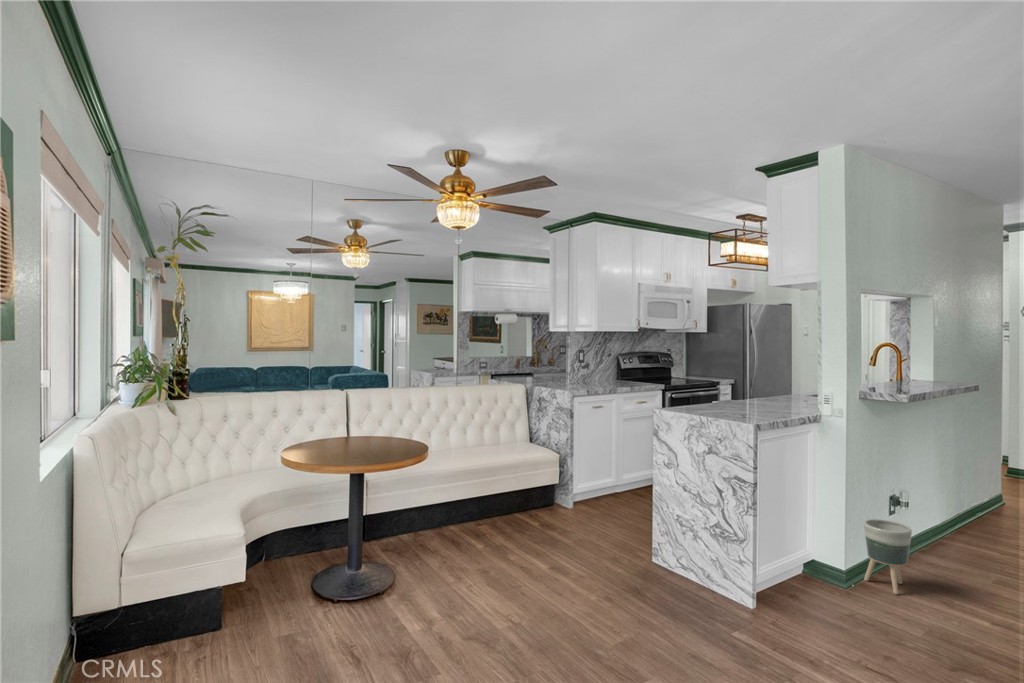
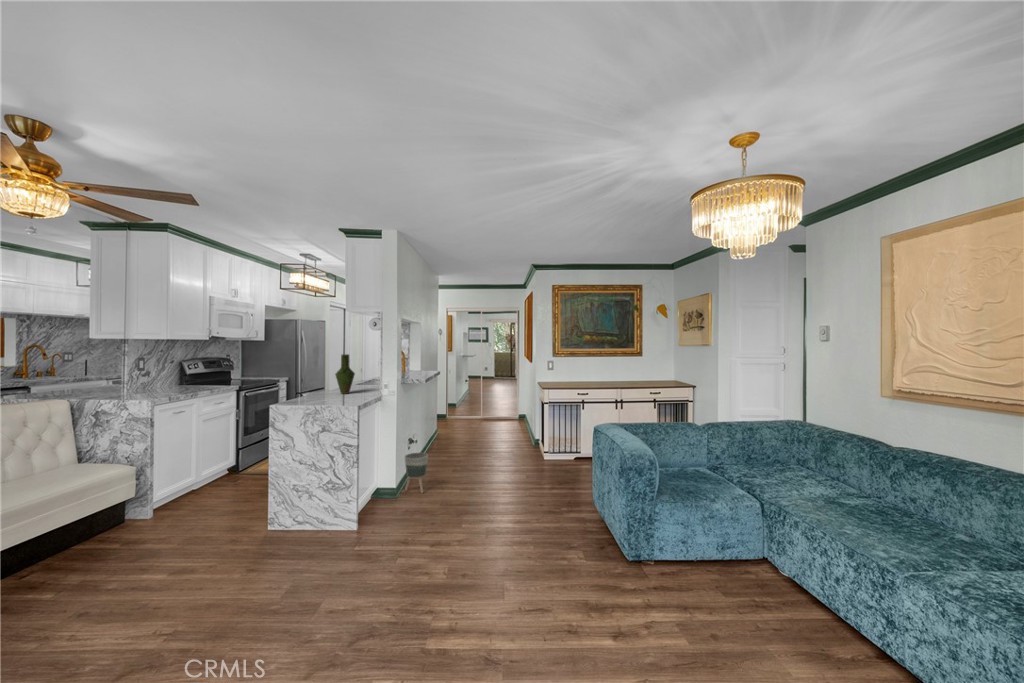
vase: none [749,349,779,406] -> present [335,354,355,394]

